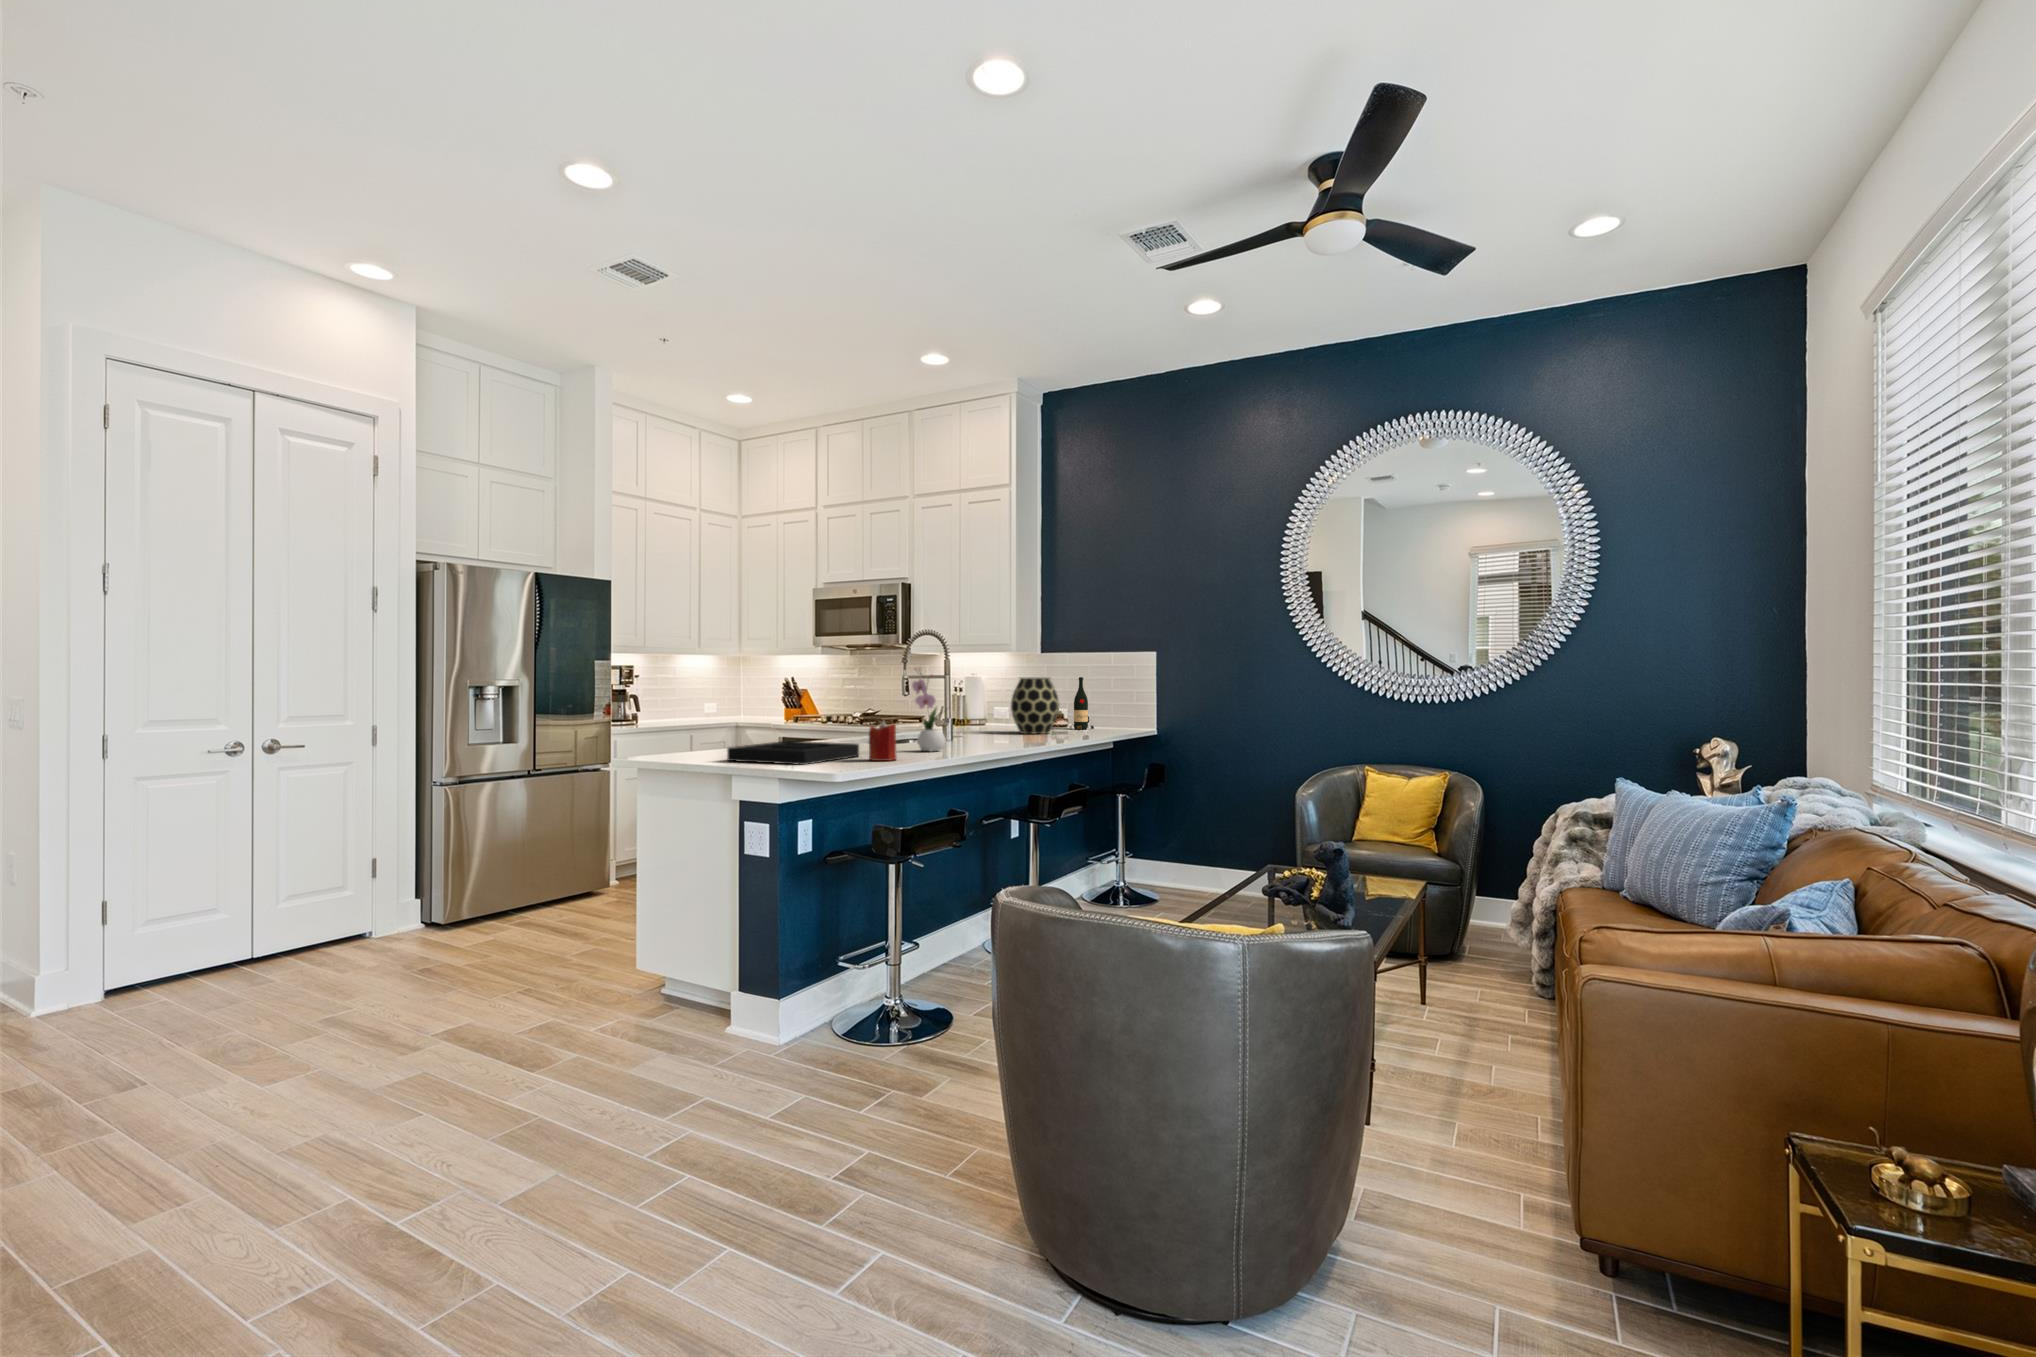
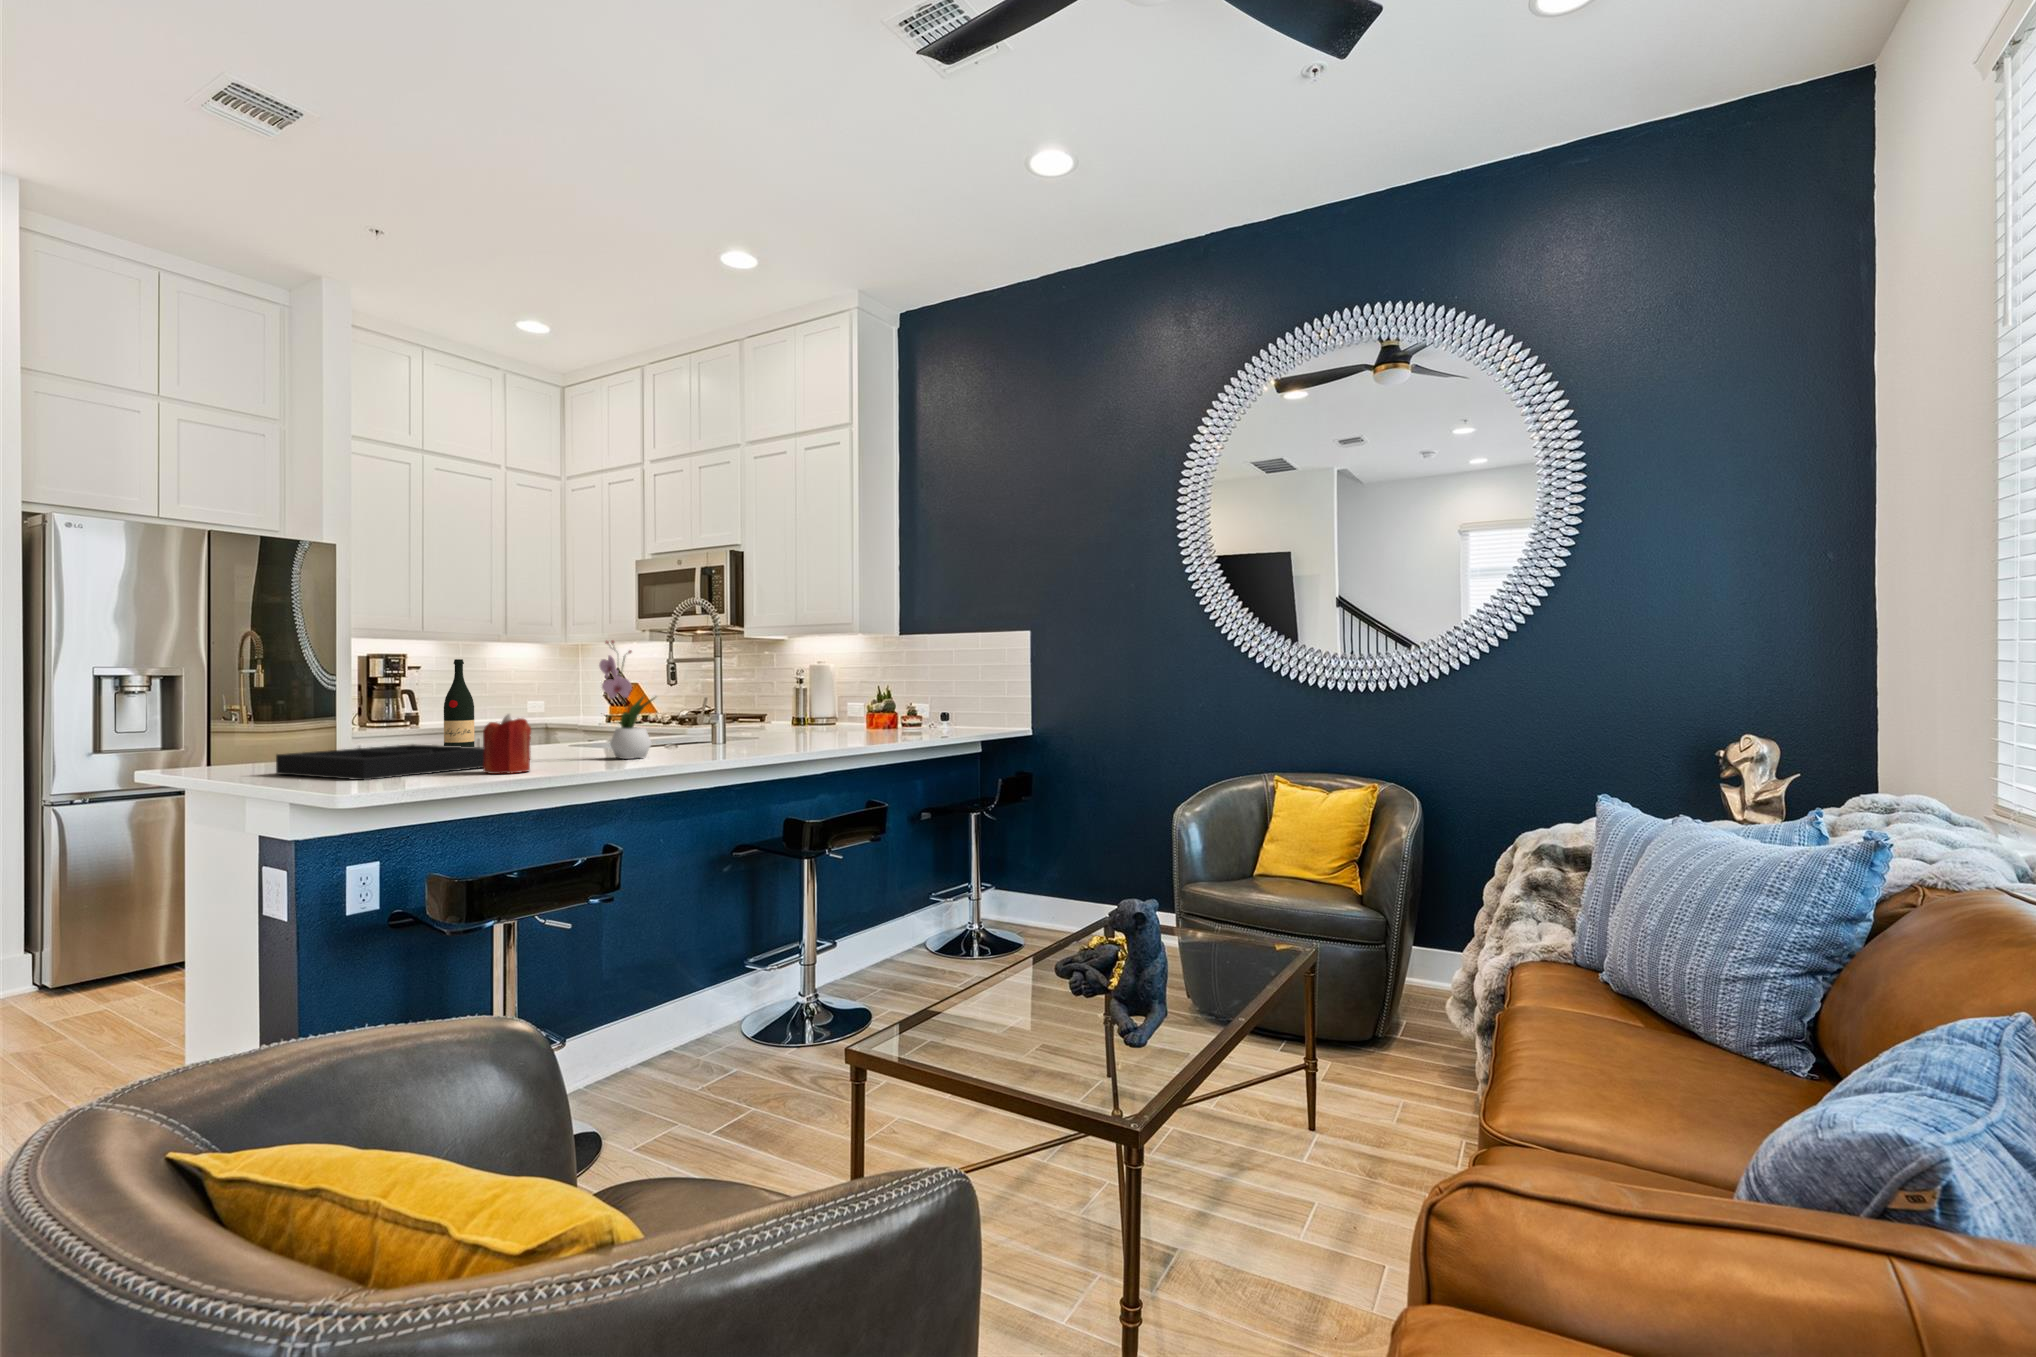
wine bottle: present [1074,677,1094,729] -> present [444,659,474,747]
vase: present [1011,678,1059,734] -> none [823,662,887,735]

